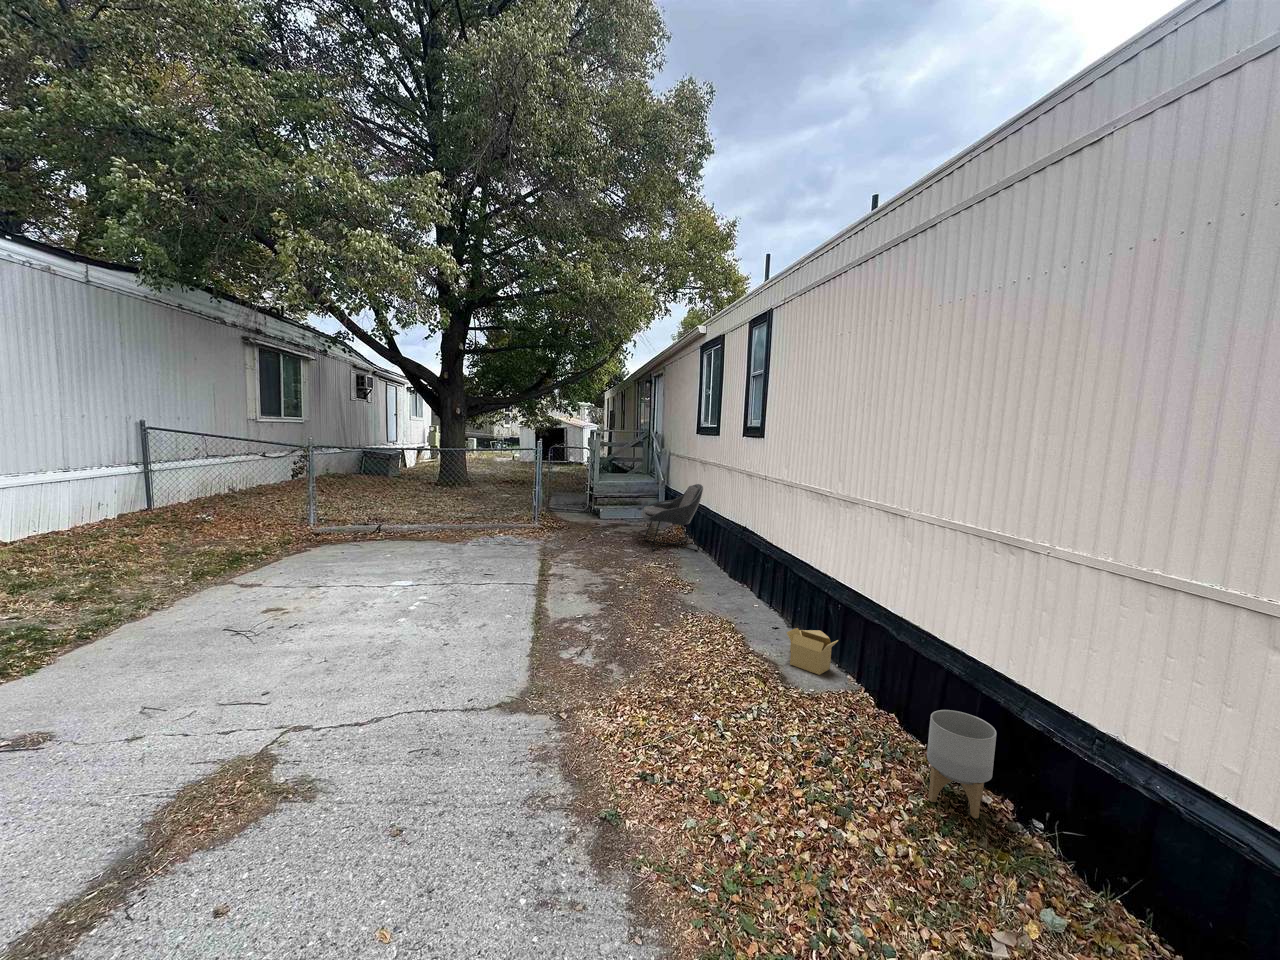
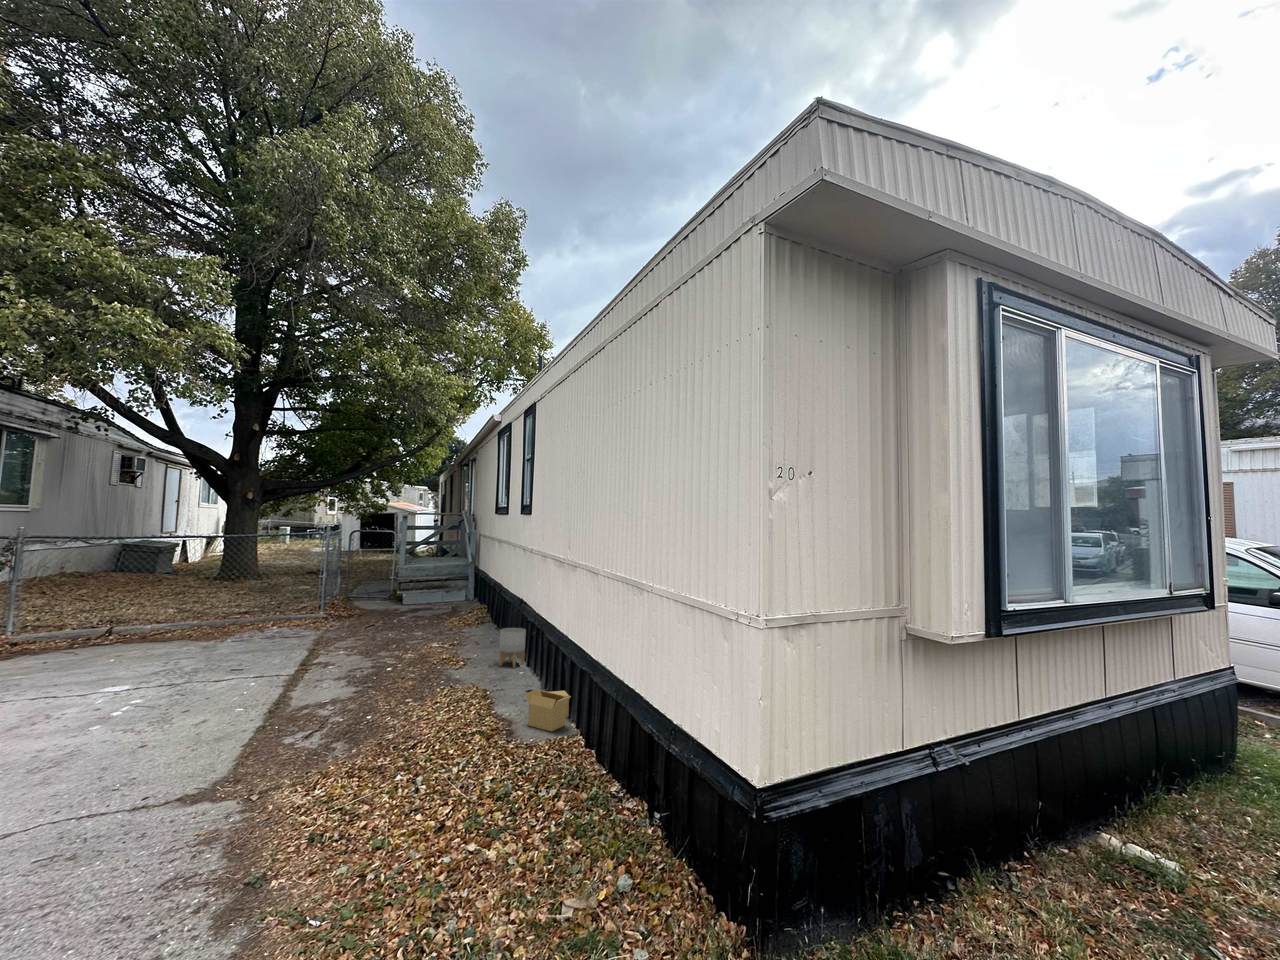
lounge chair: present [641,484,703,552] -> none [433,563,498,634]
planter: present [927,710,997,818] -> present [499,628,526,668]

